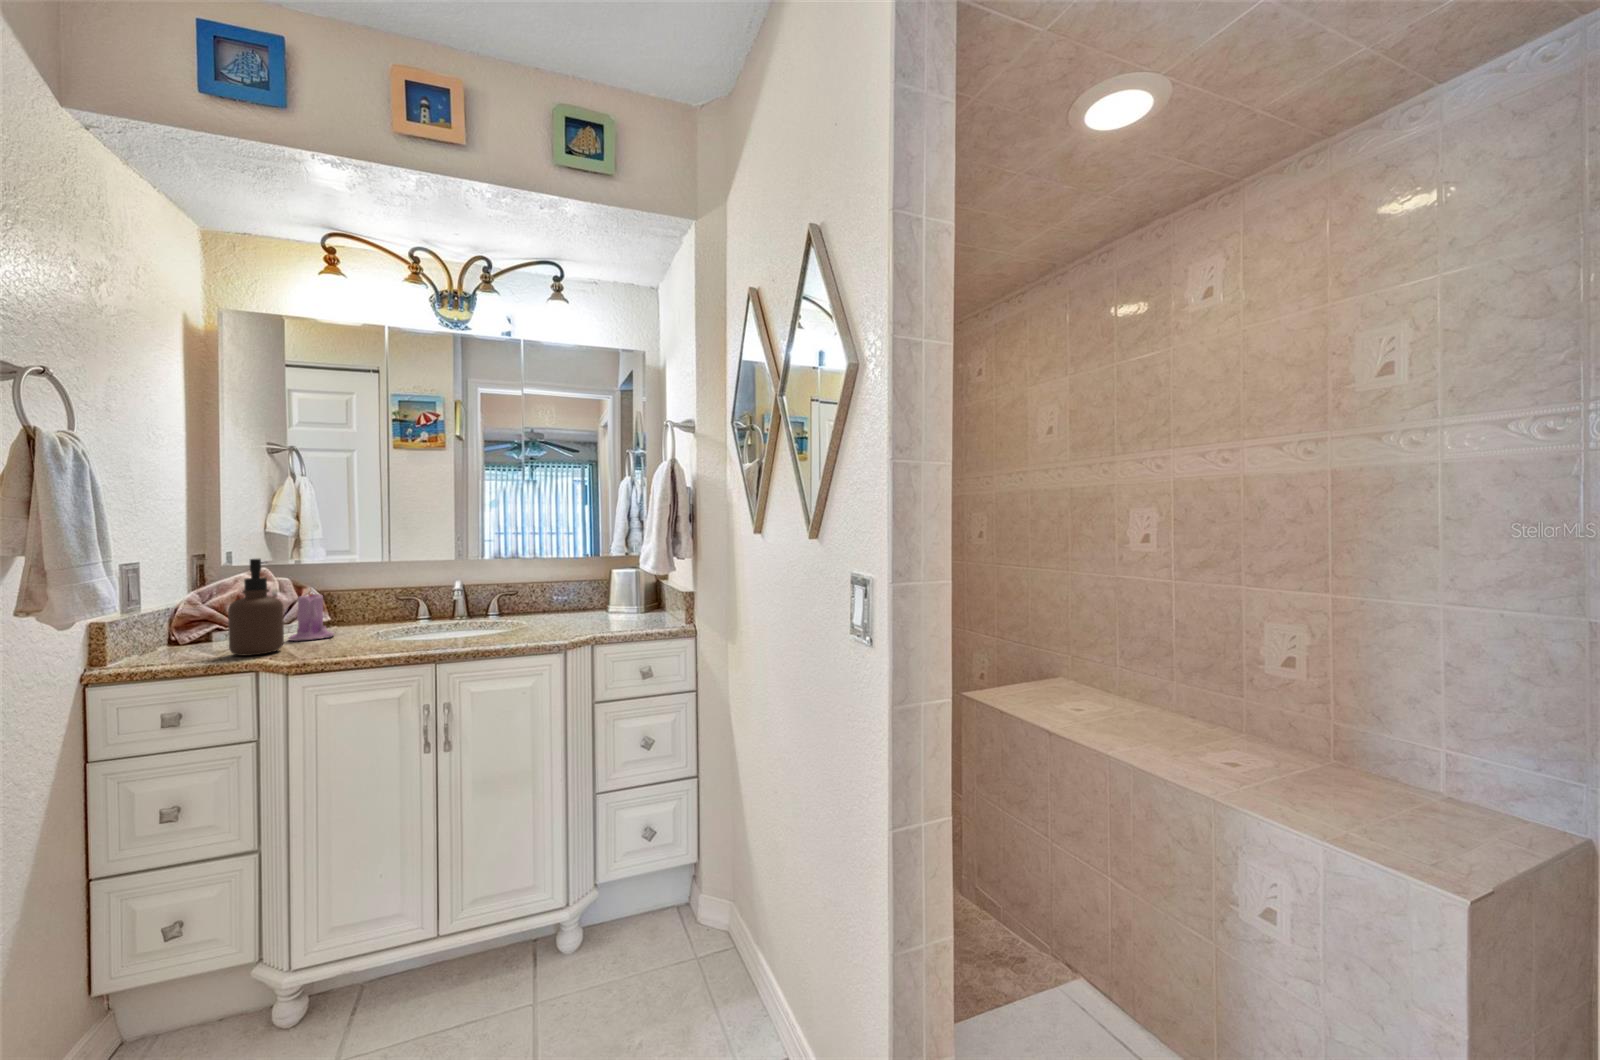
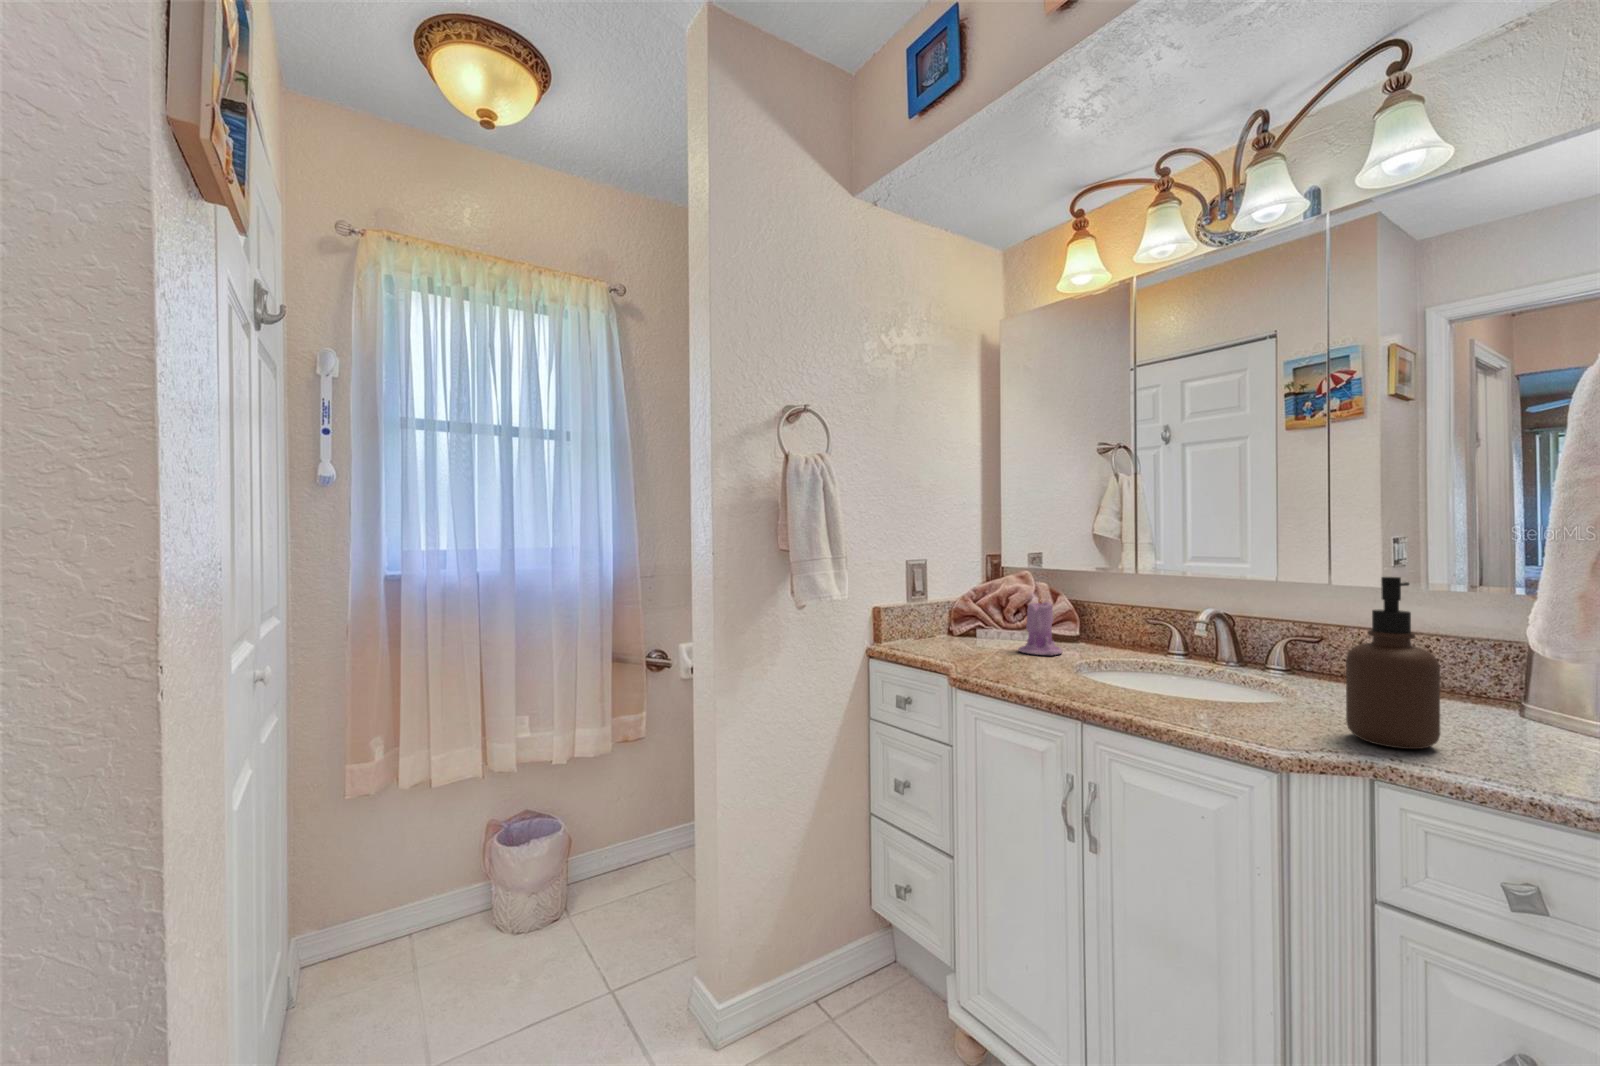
soap dispenser: present [228,559,284,656] -> present [1346,577,1440,749]

